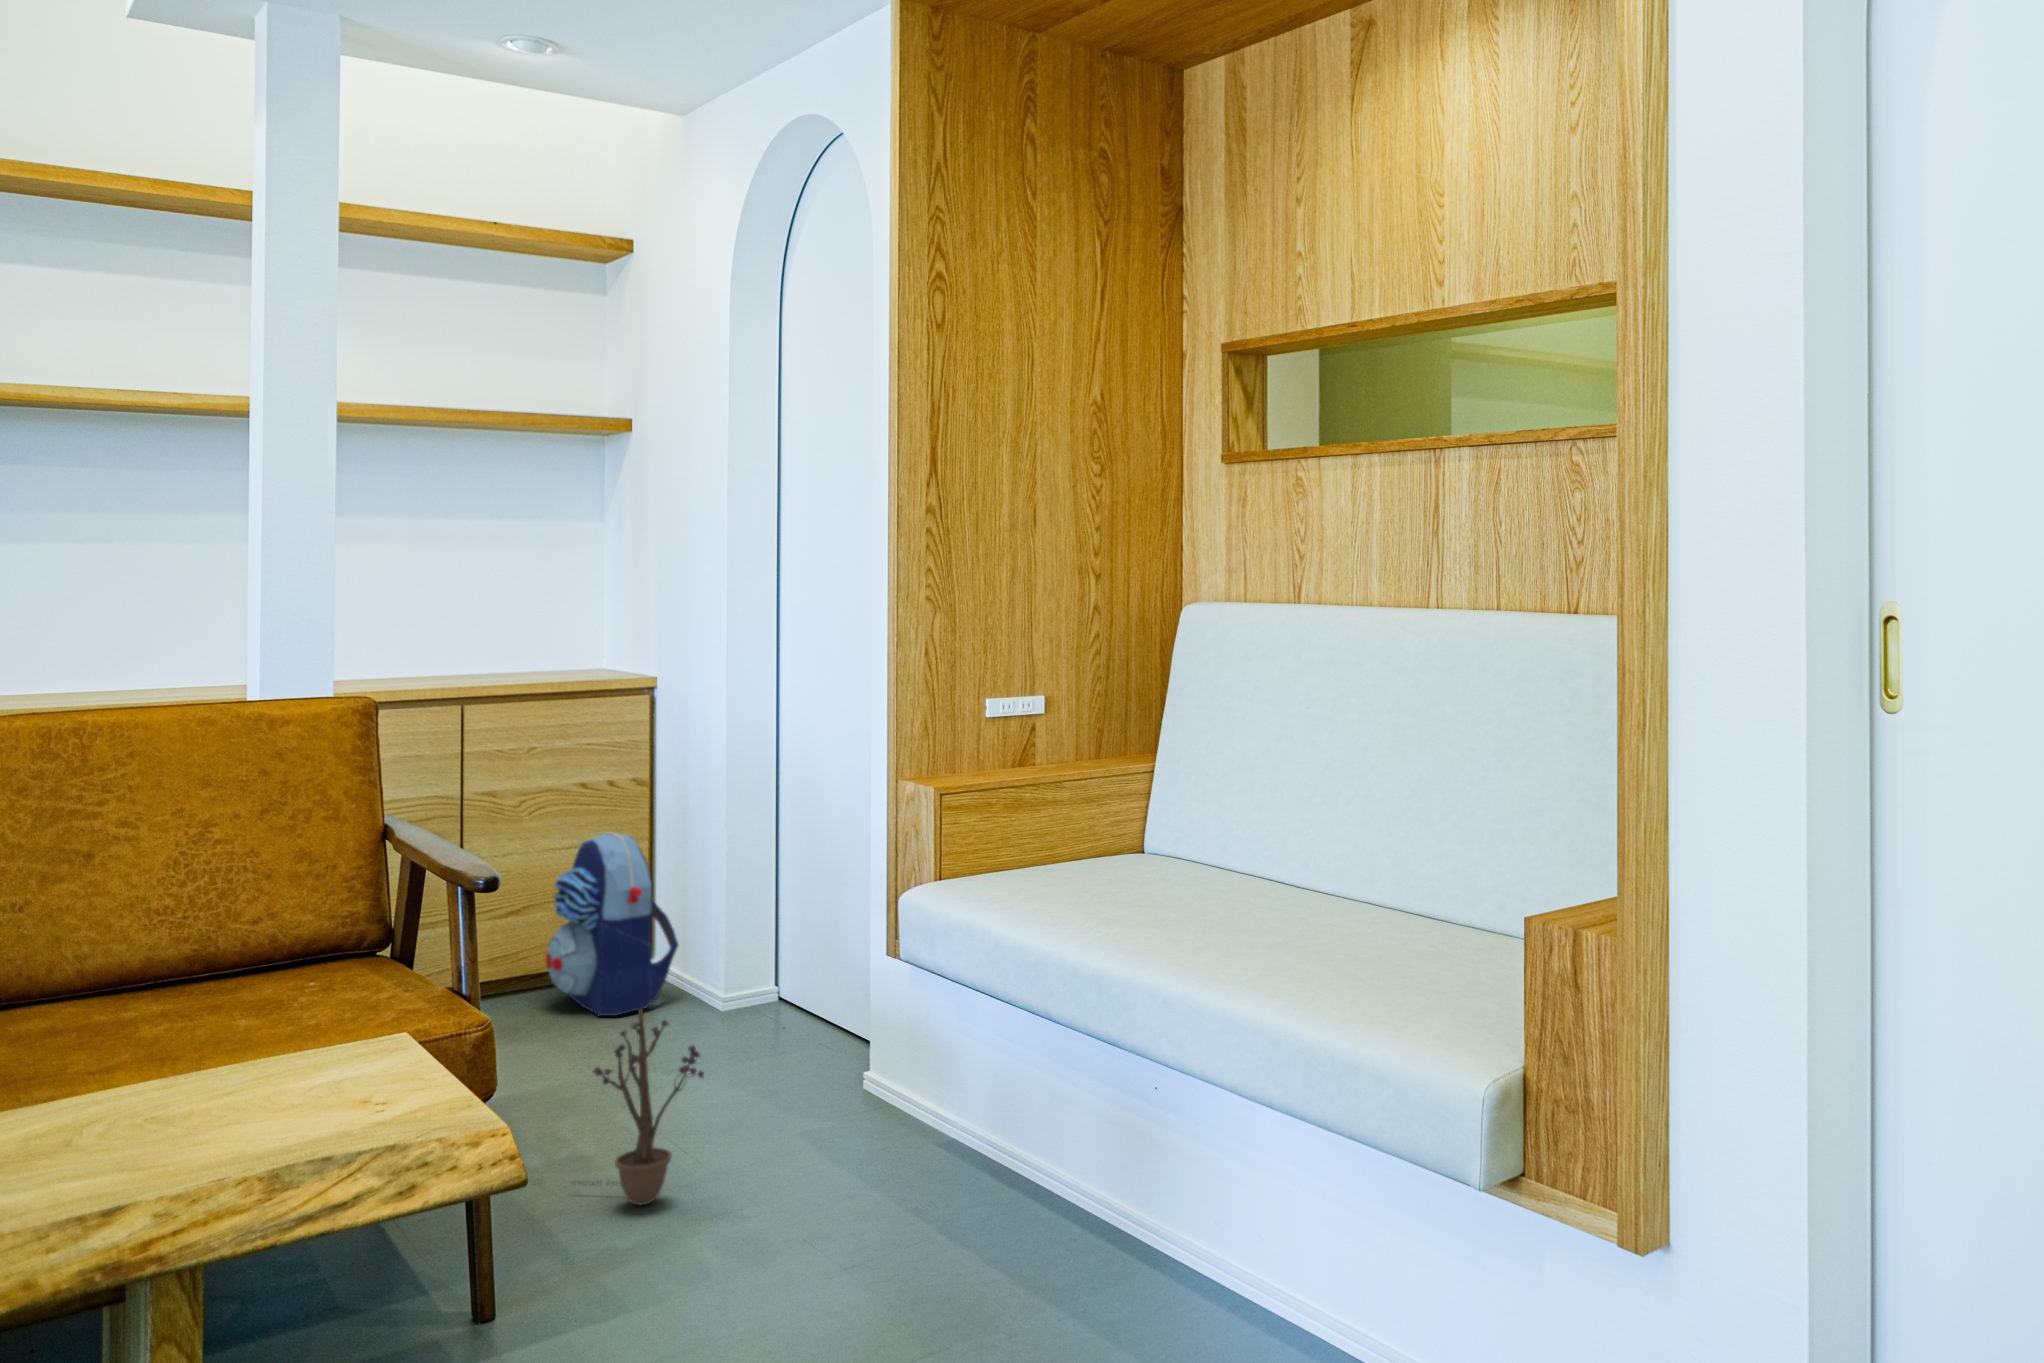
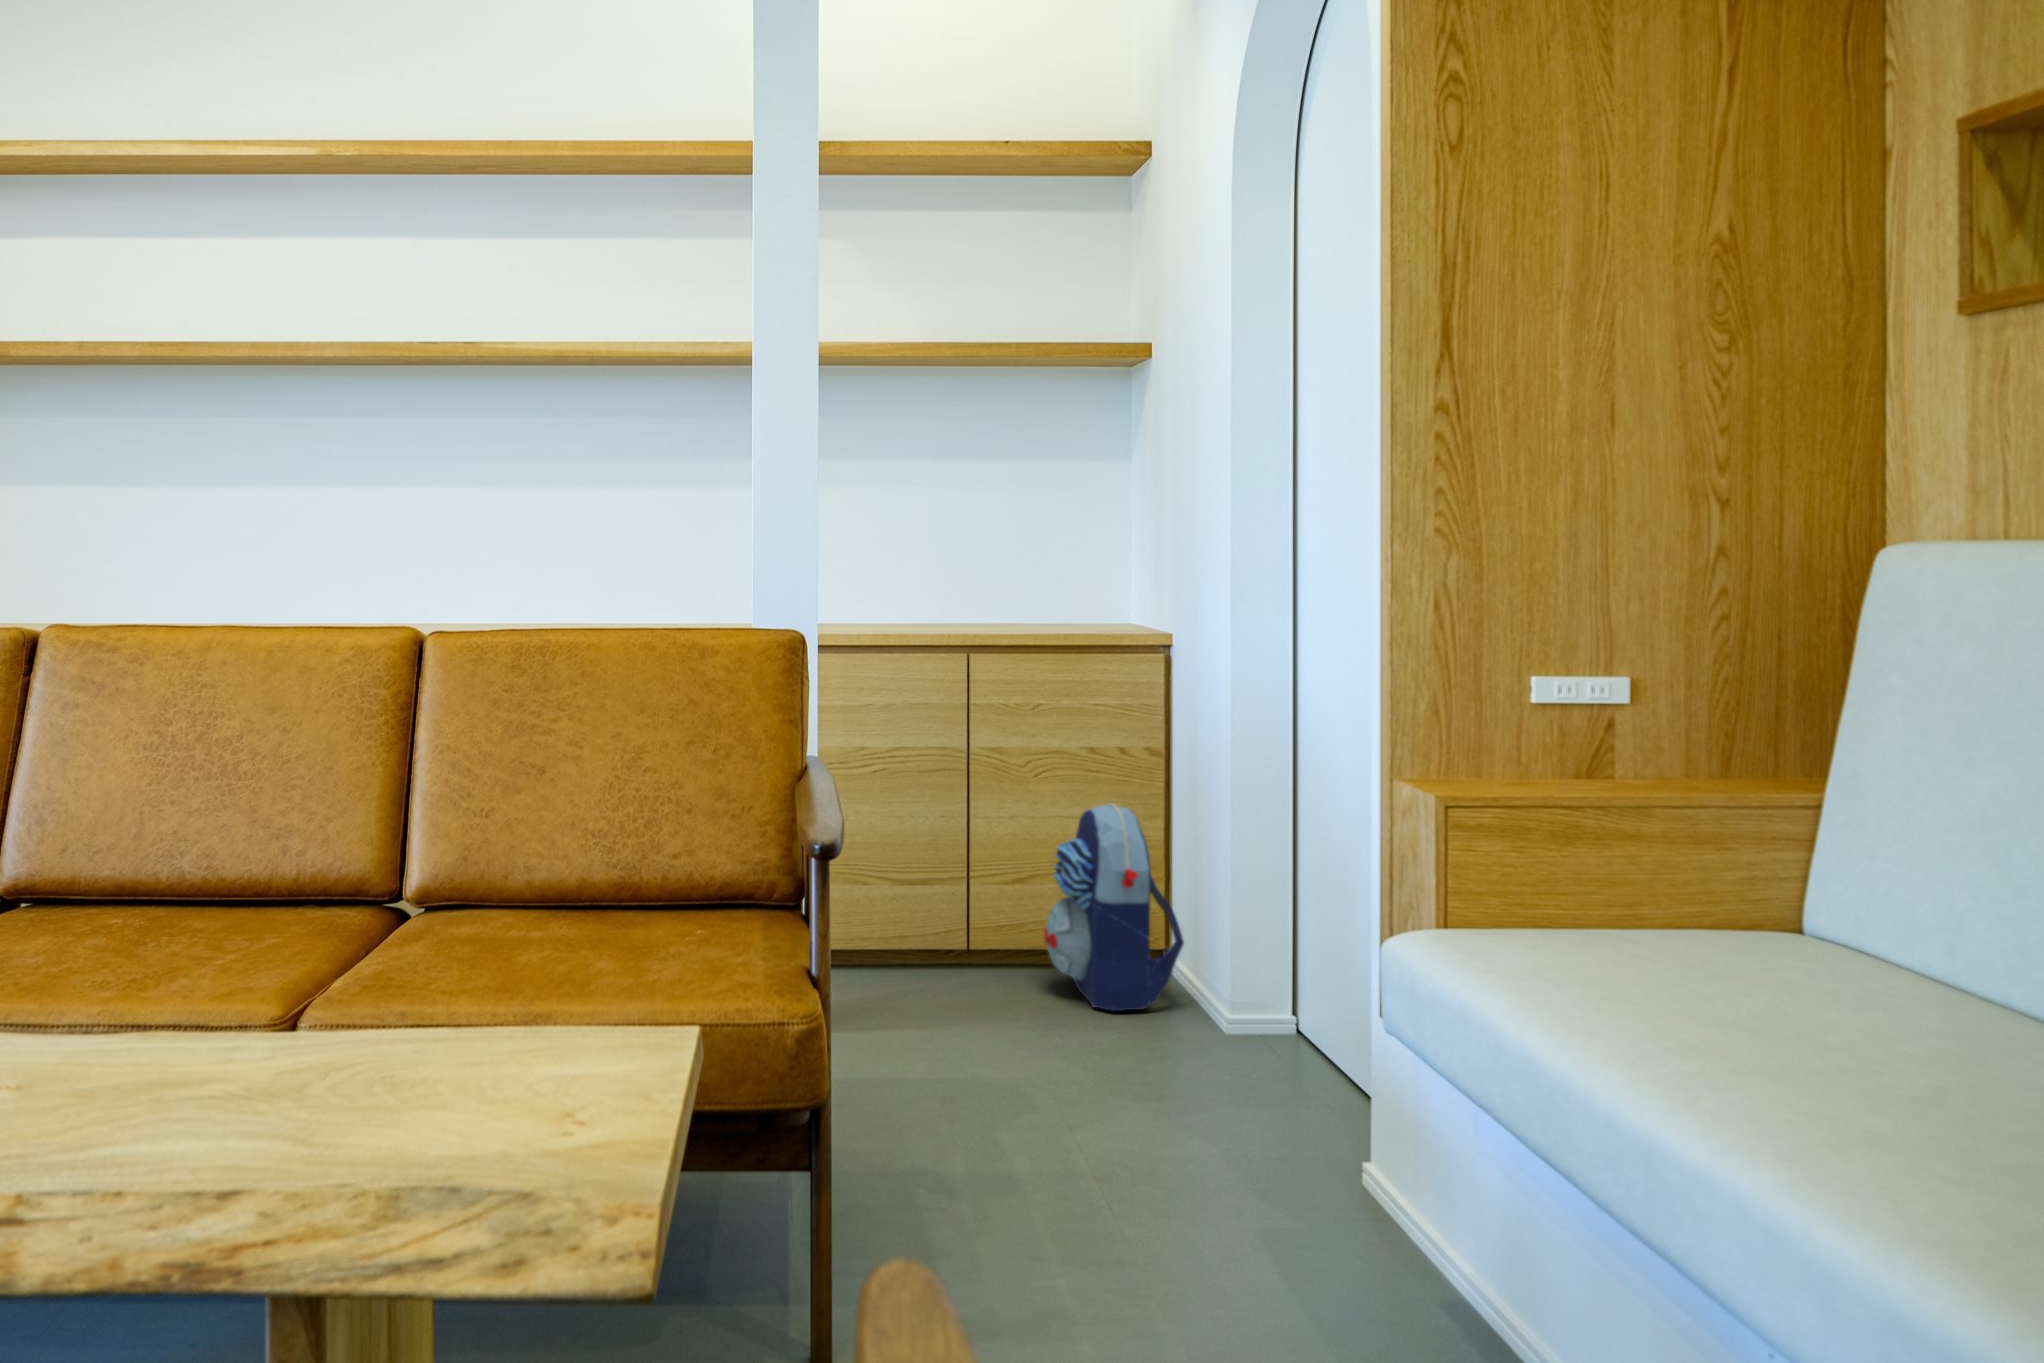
decorative plant: present [572,1009,704,1205] -> none [975,1023,1111,1267]

